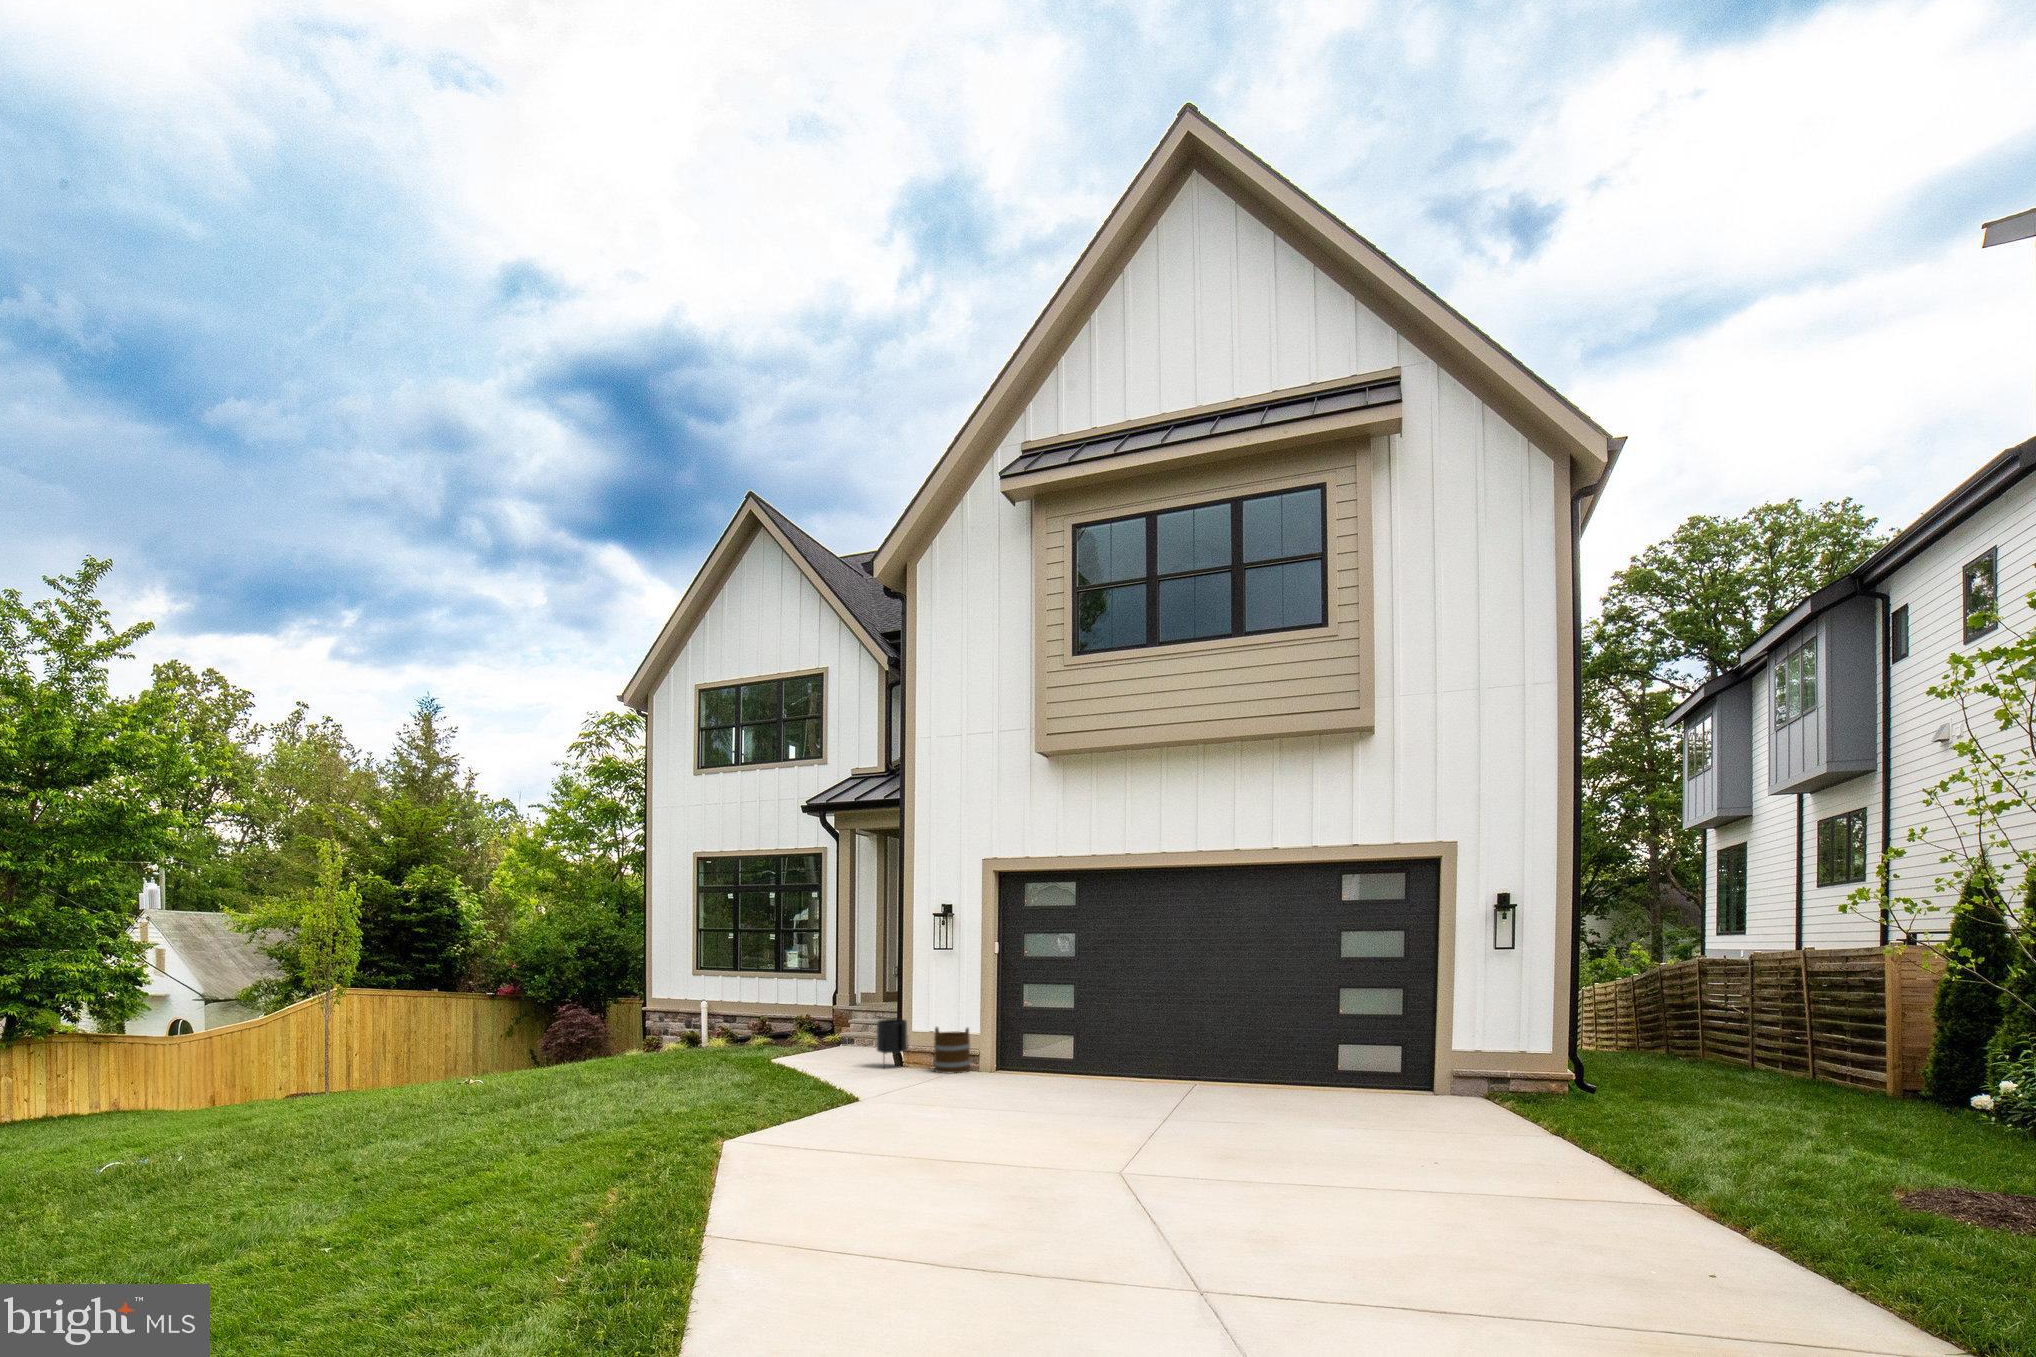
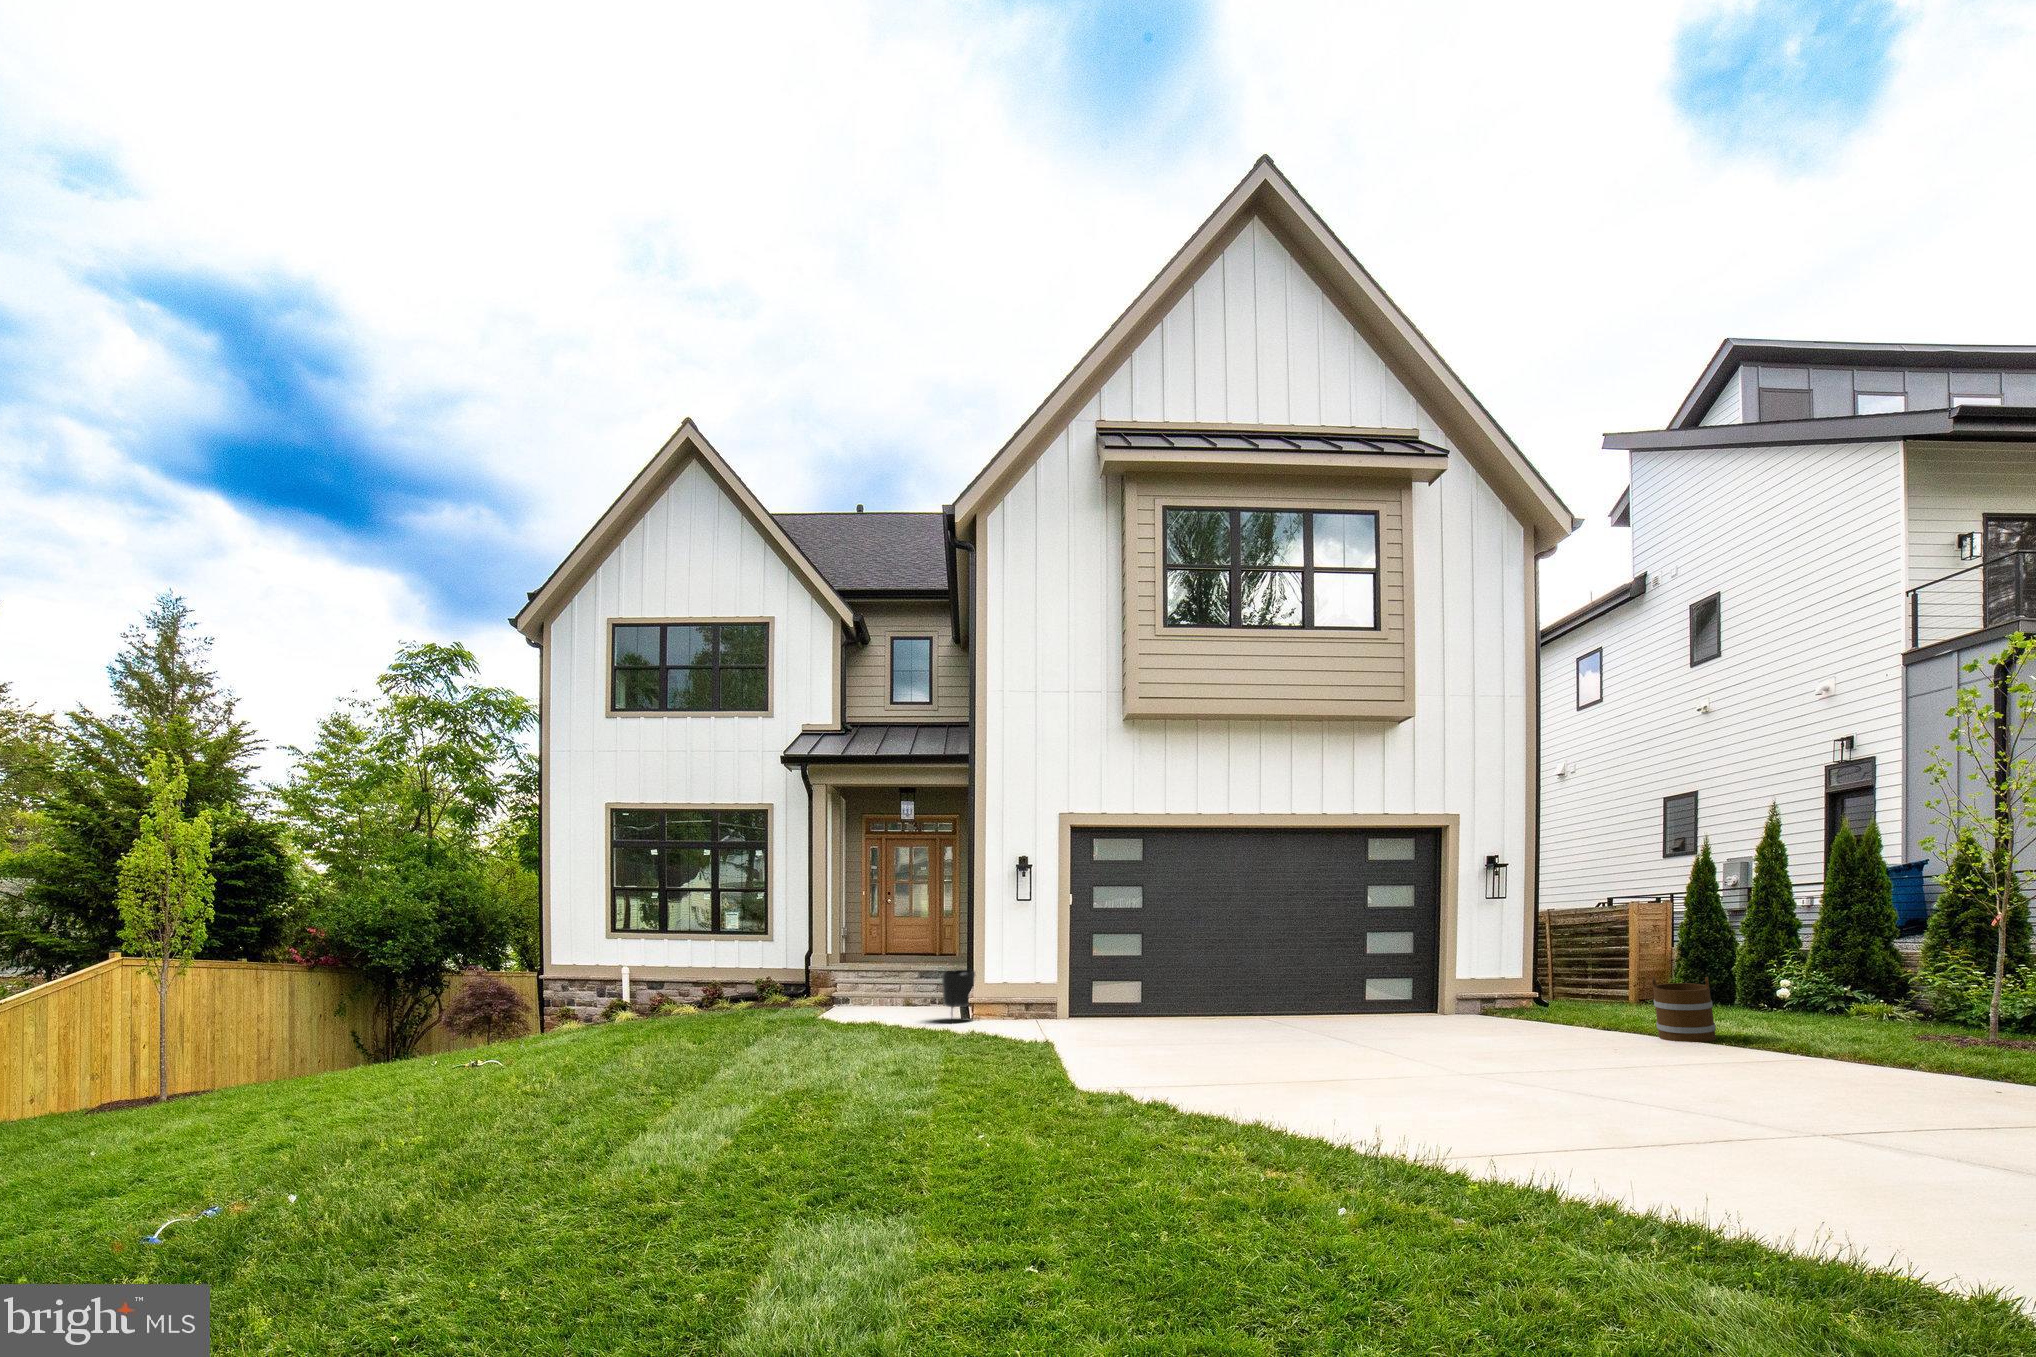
bucket: present [934,1027,970,1073] -> present [1652,977,1716,1042]

